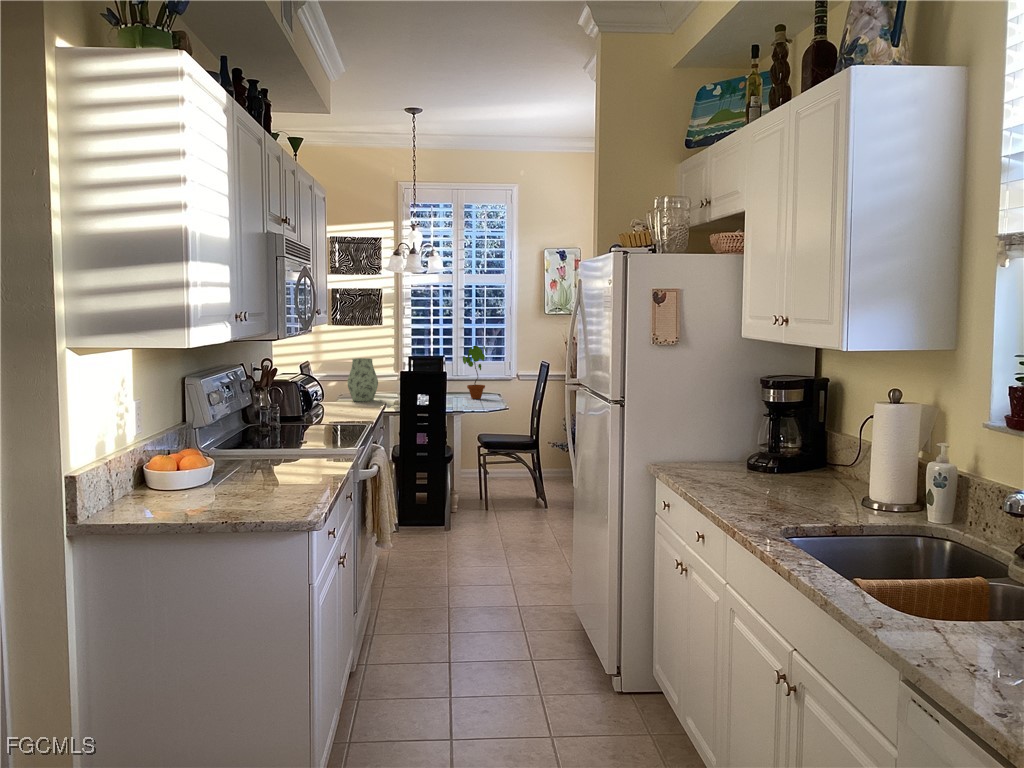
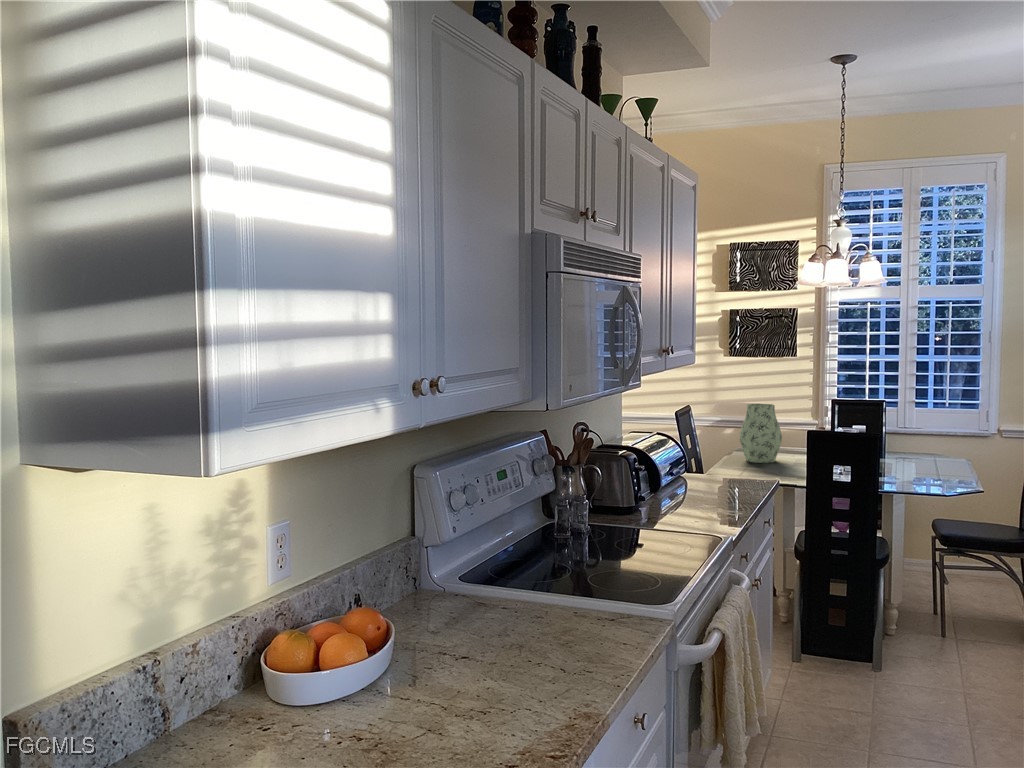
potted plant: present [463,346,487,399] -> none [911,389,950,469]

